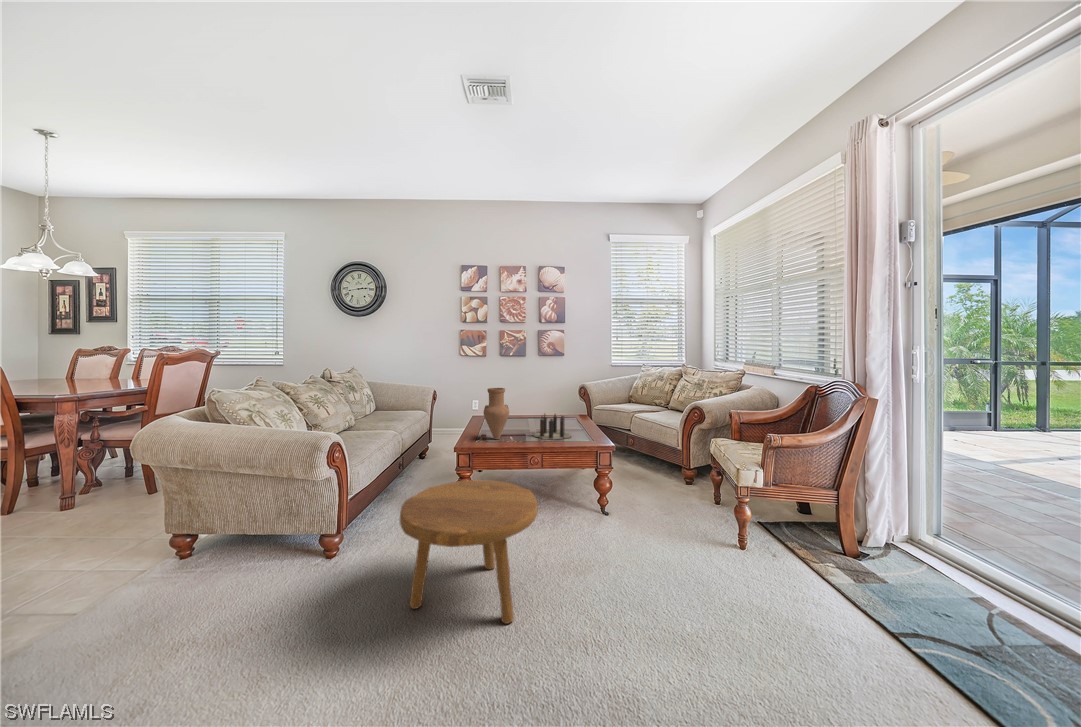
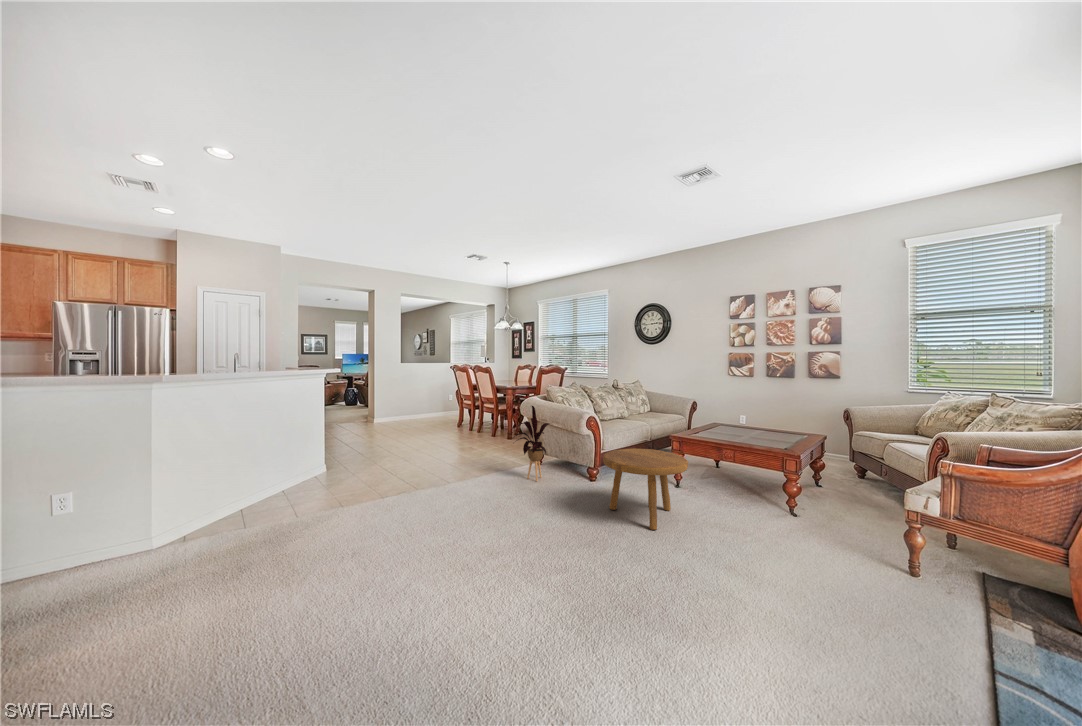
vase: present [483,388,509,439] -> none [698,397,719,436]
candle: present [533,414,571,440] -> none [741,422,789,444]
house plant: none [122,442,231,601] -> present [514,406,550,481]

